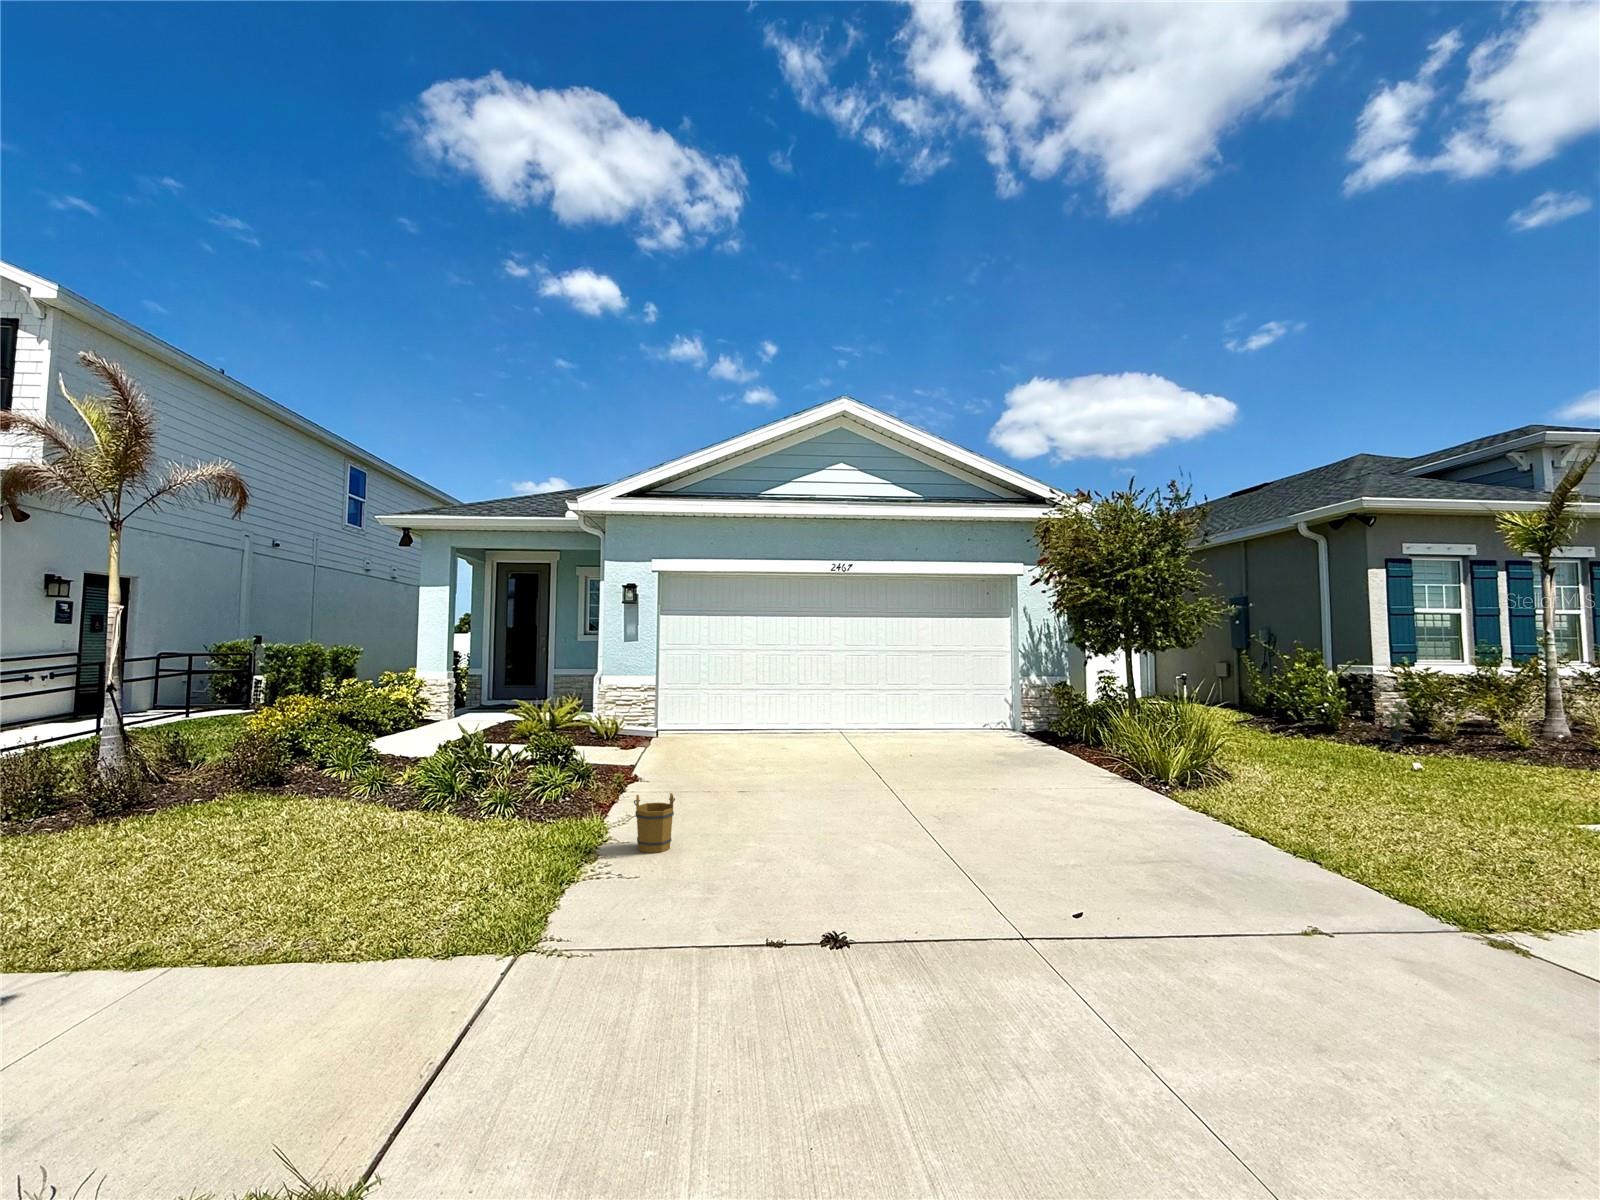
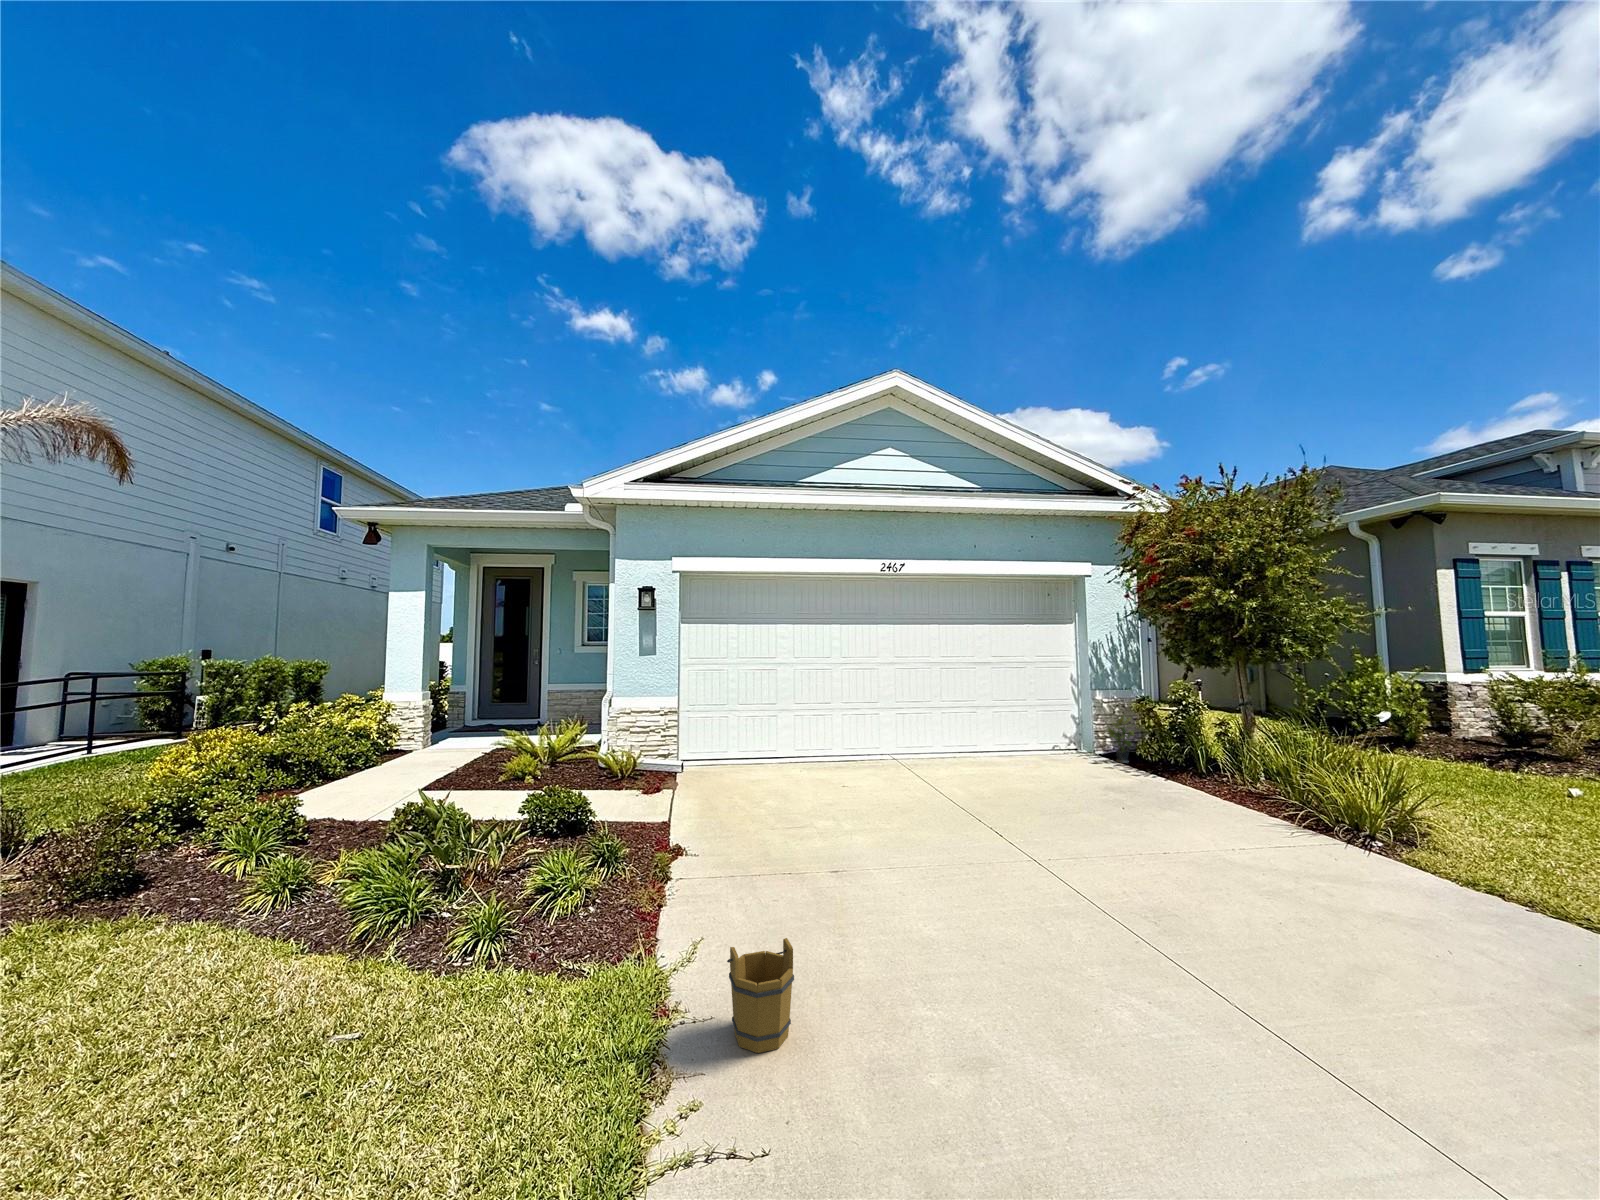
potted plant: present [1384,701,1406,742] -> present [1108,716,1134,763]

